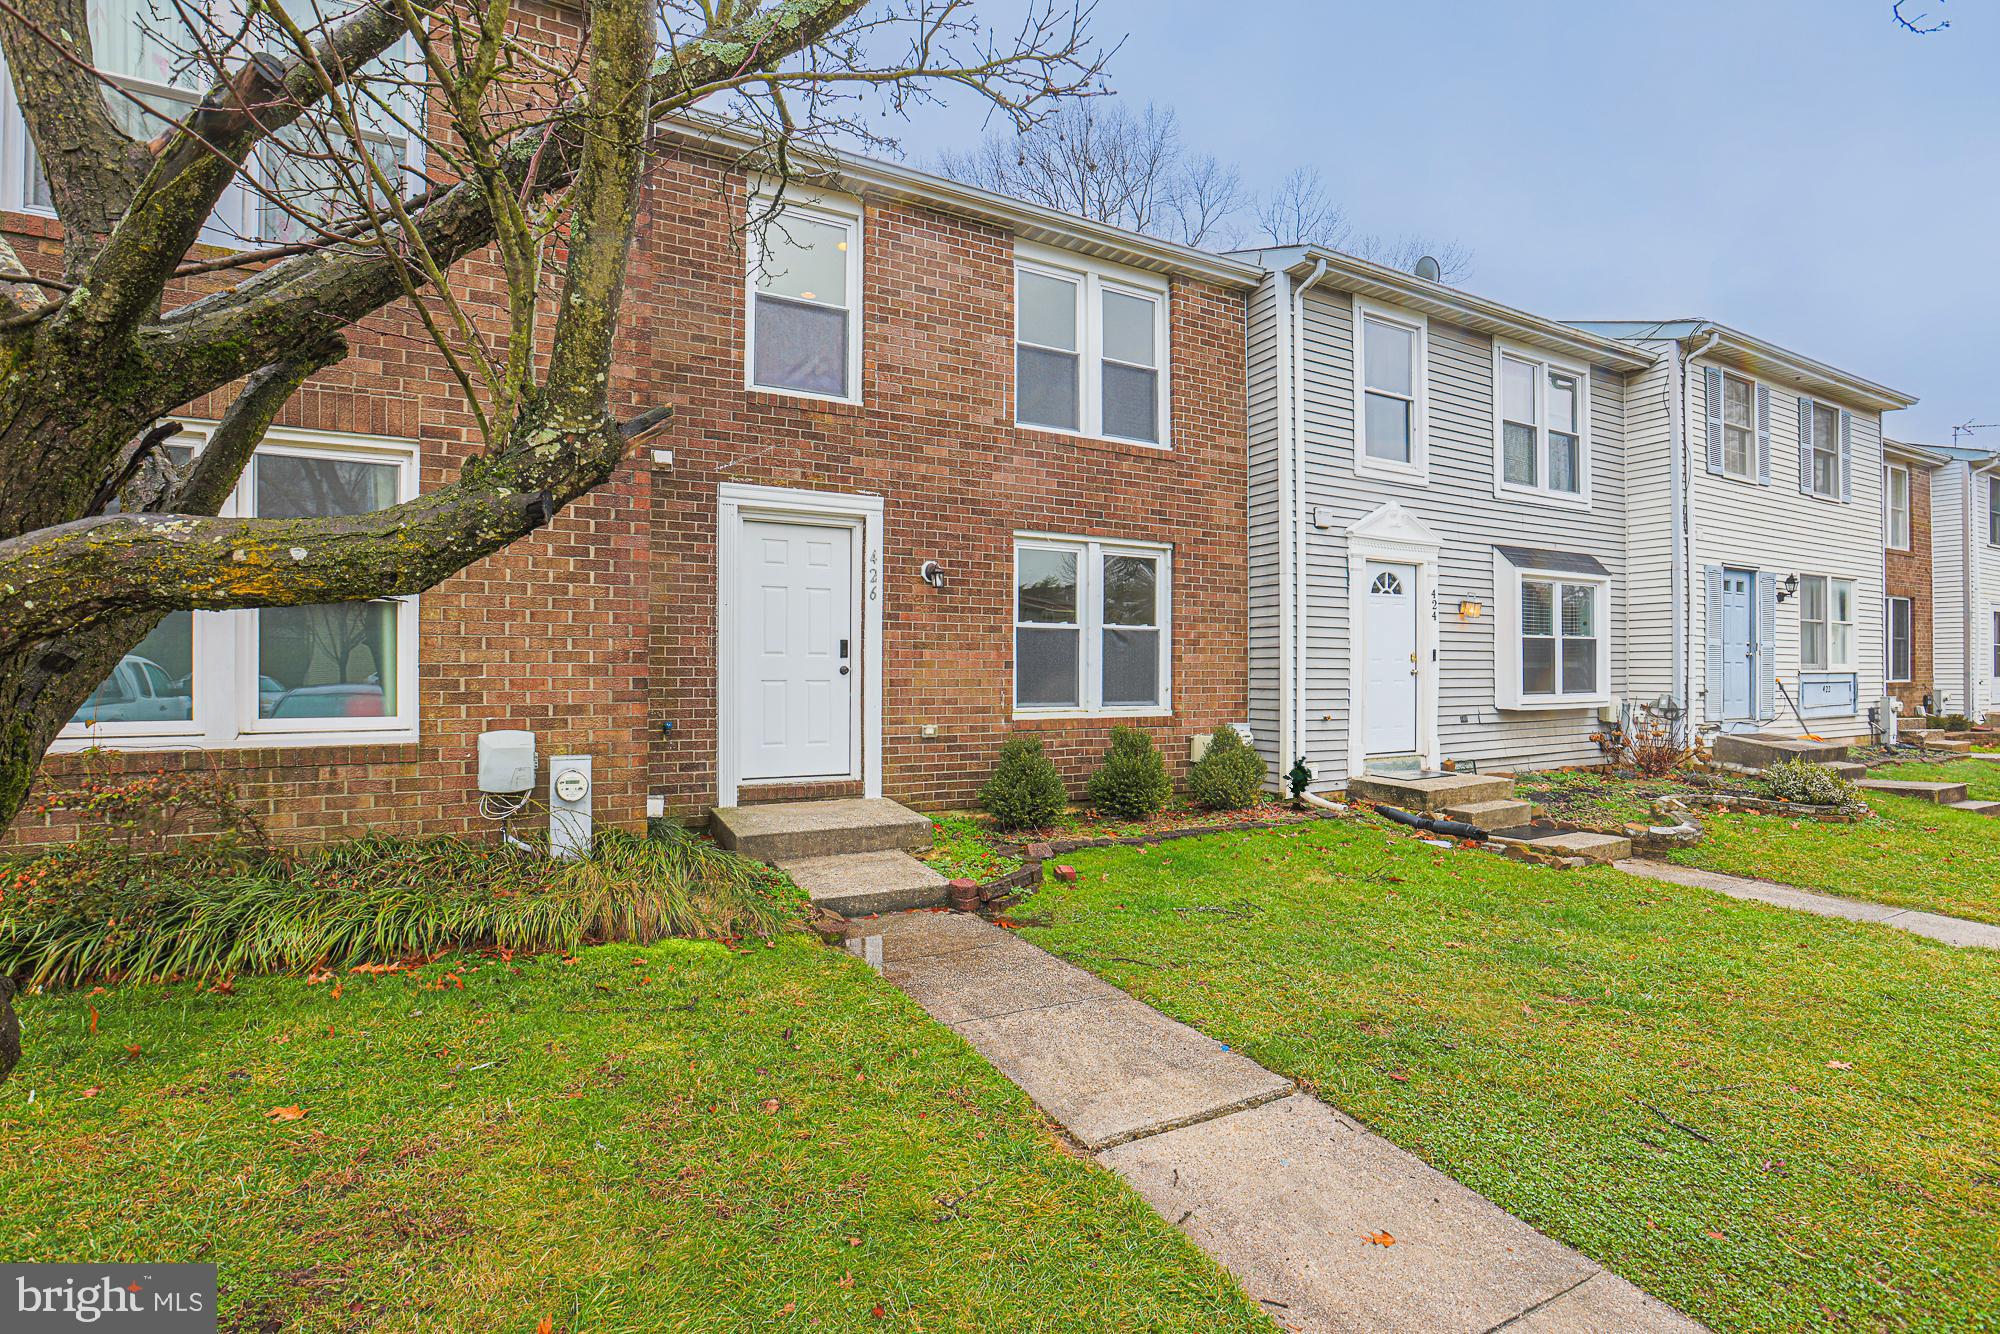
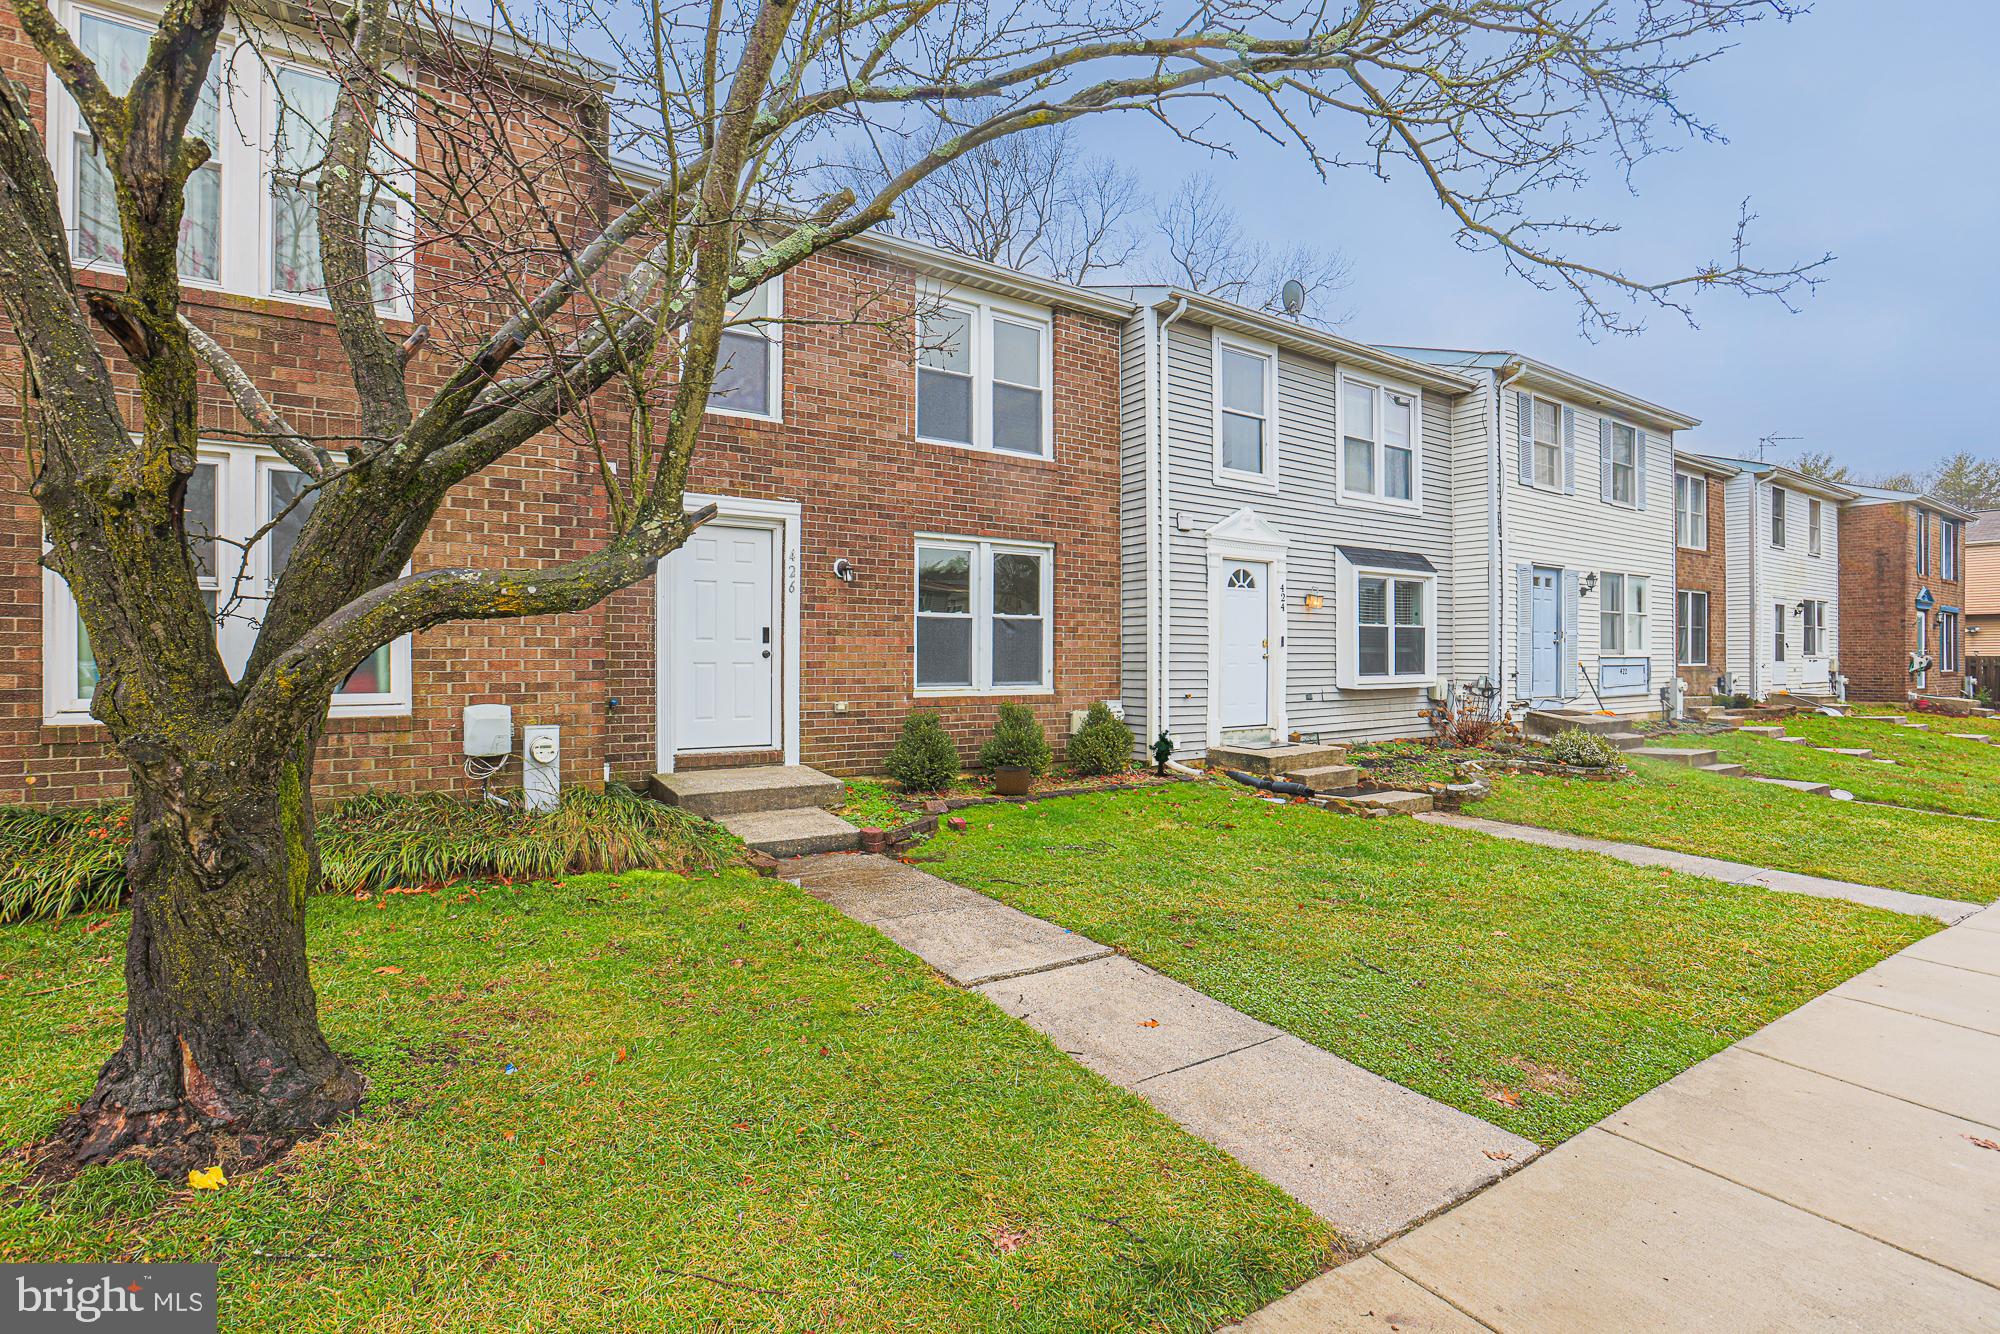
bucket: none [1105,781,1148,833] -> present [994,750,1031,794]

